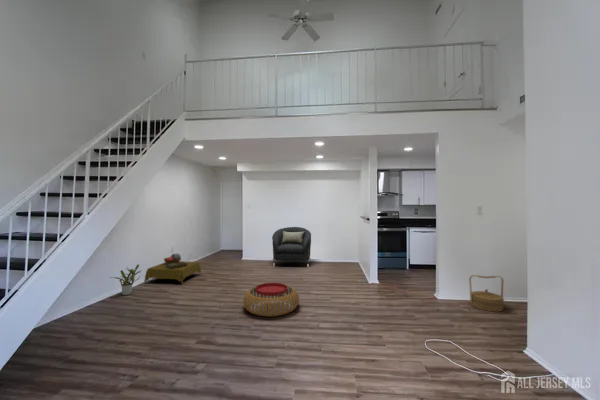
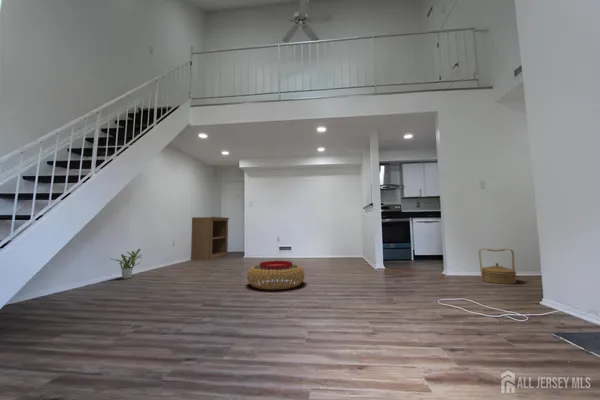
bookshelf: none [189,219,227,265] -> present [191,217,229,260]
armchair: present [272,227,311,261] -> none [275,222,314,260]
side table: present [144,254,201,284] -> none [145,243,203,272]

